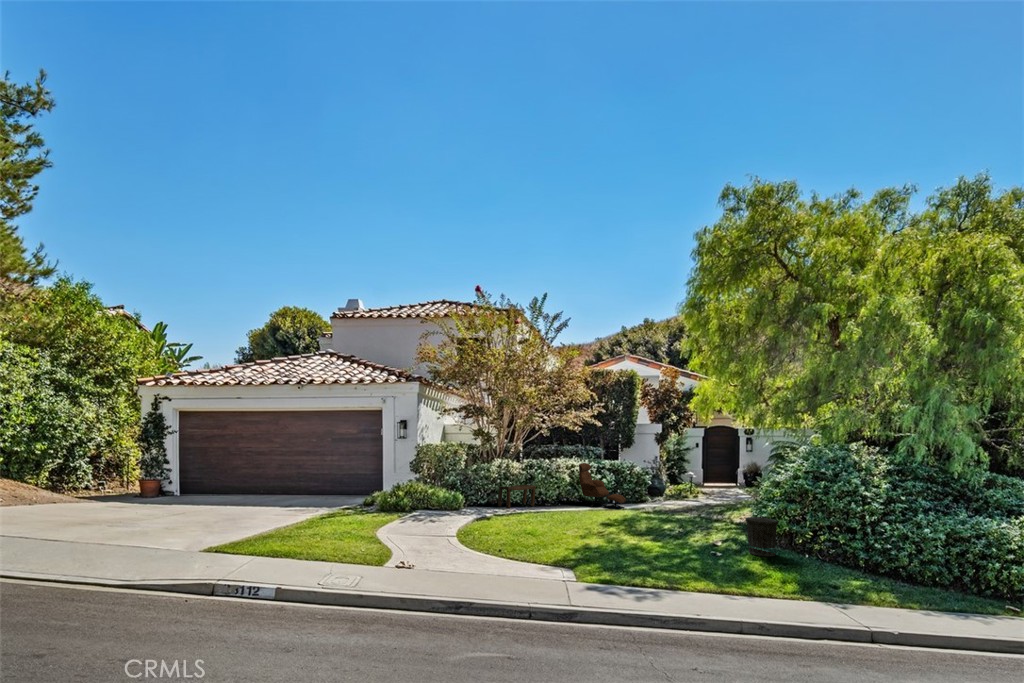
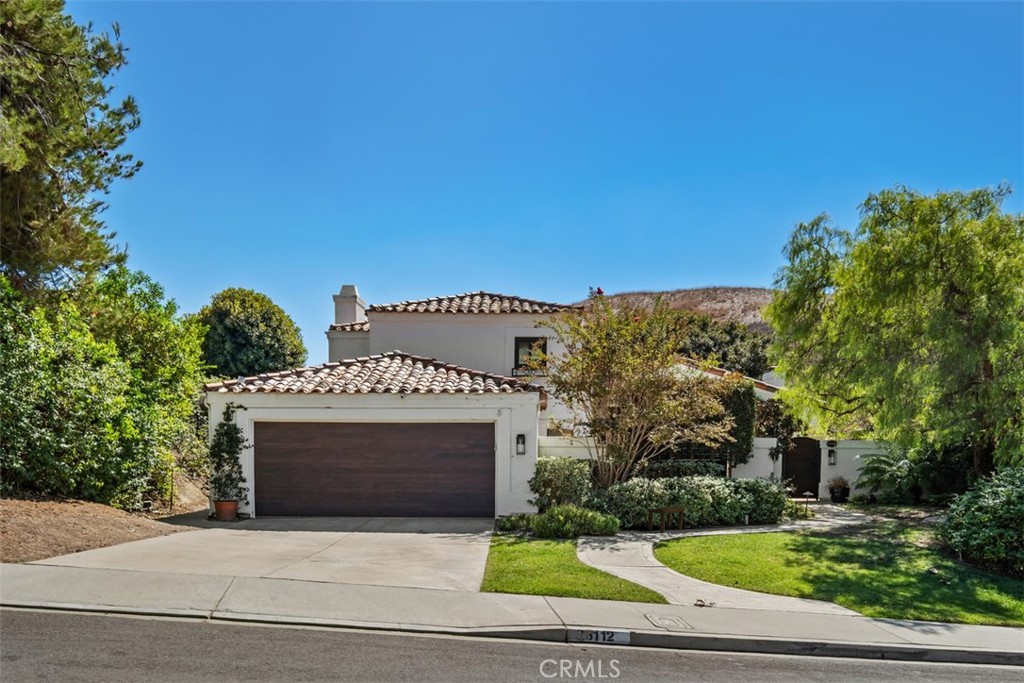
lounge chair: present [579,463,626,509] -> none [723,482,772,532]
trash can: present [746,516,778,557] -> none [961,544,996,584]

